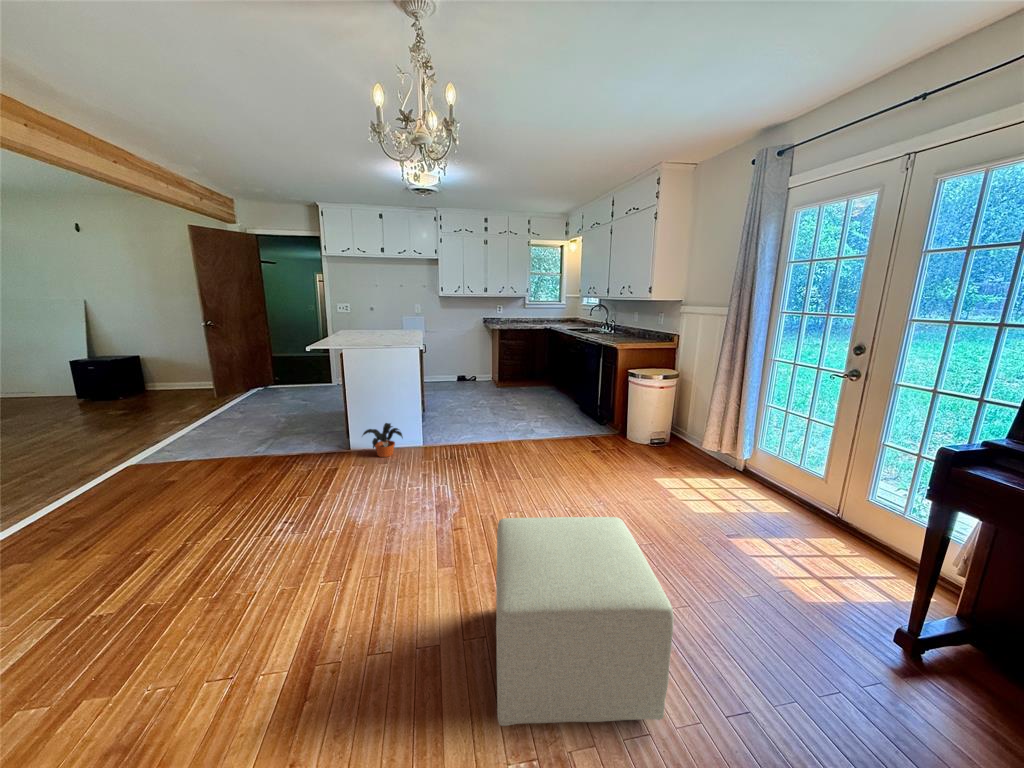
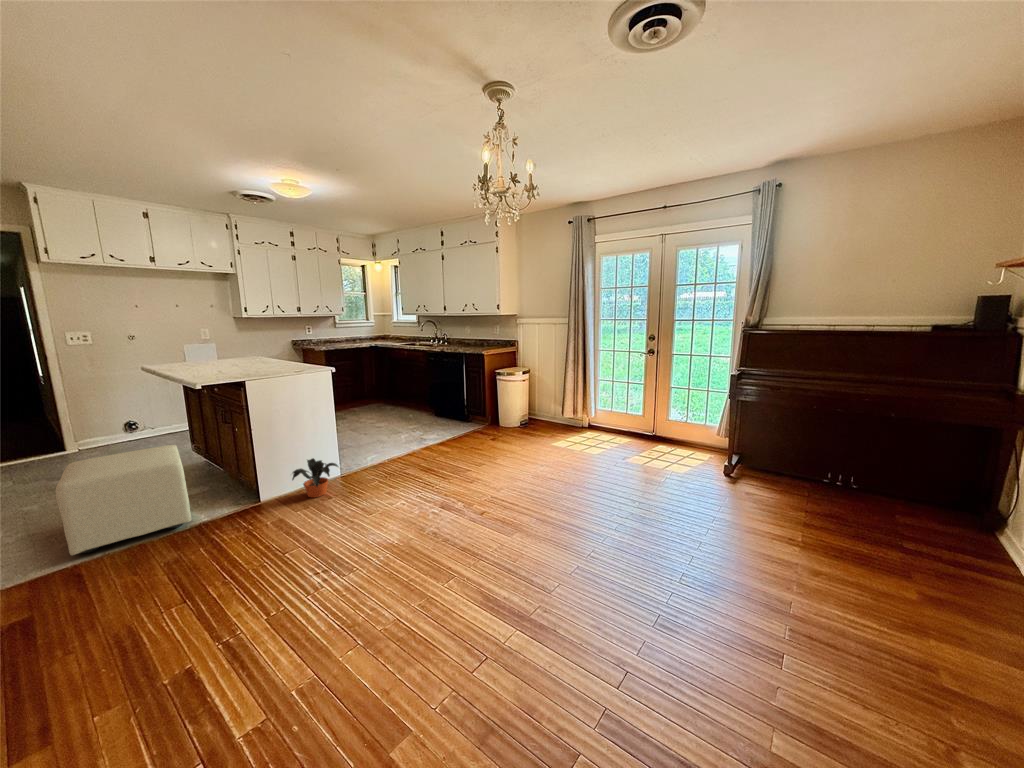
ottoman: present [496,517,673,726] -> present [56,445,191,555]

